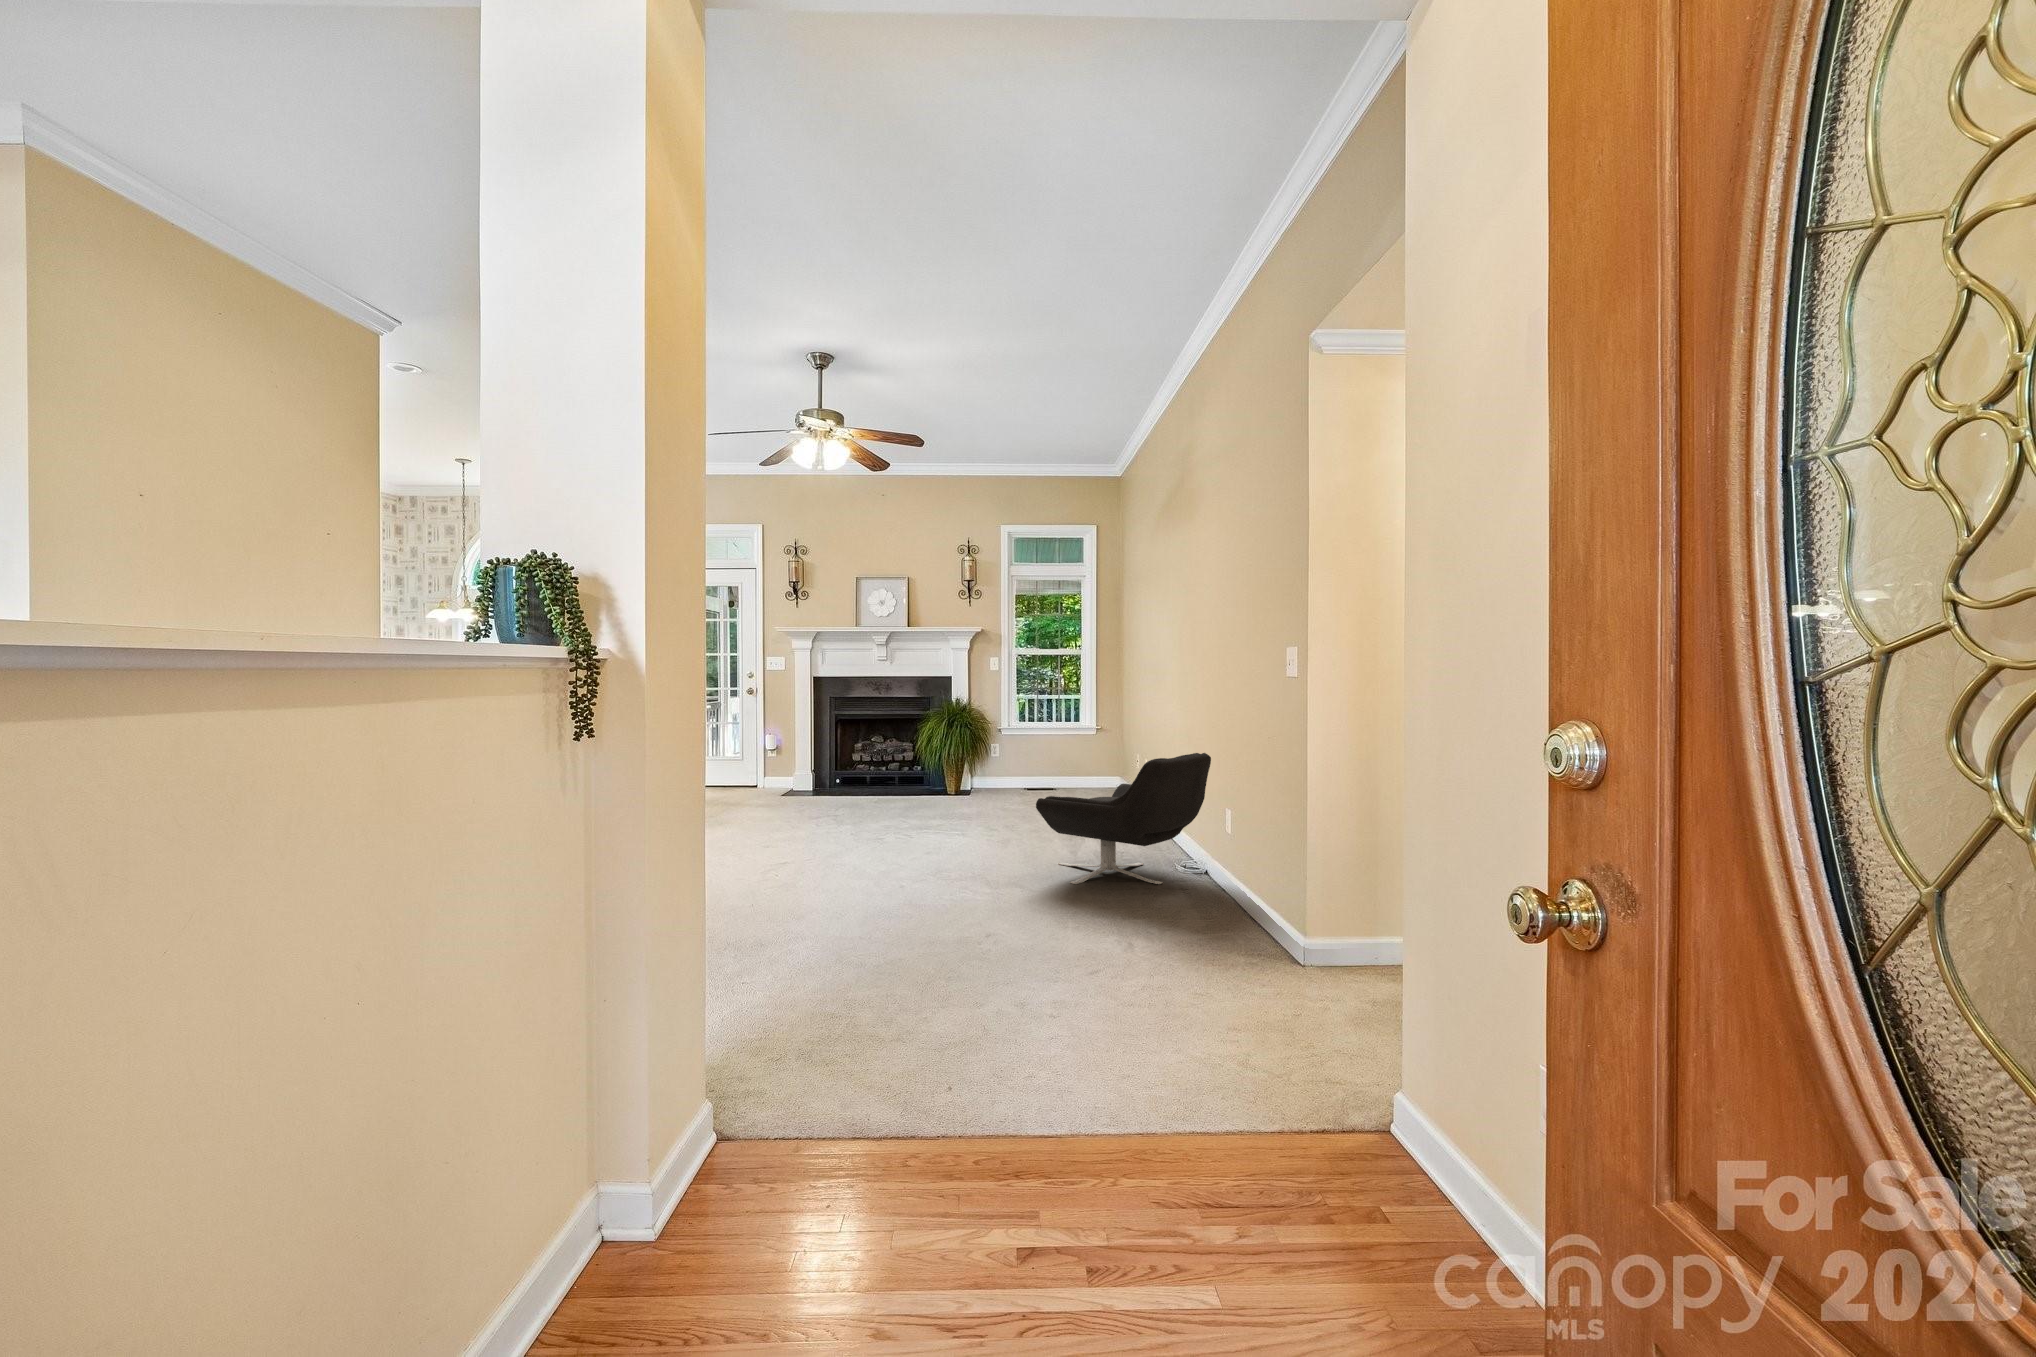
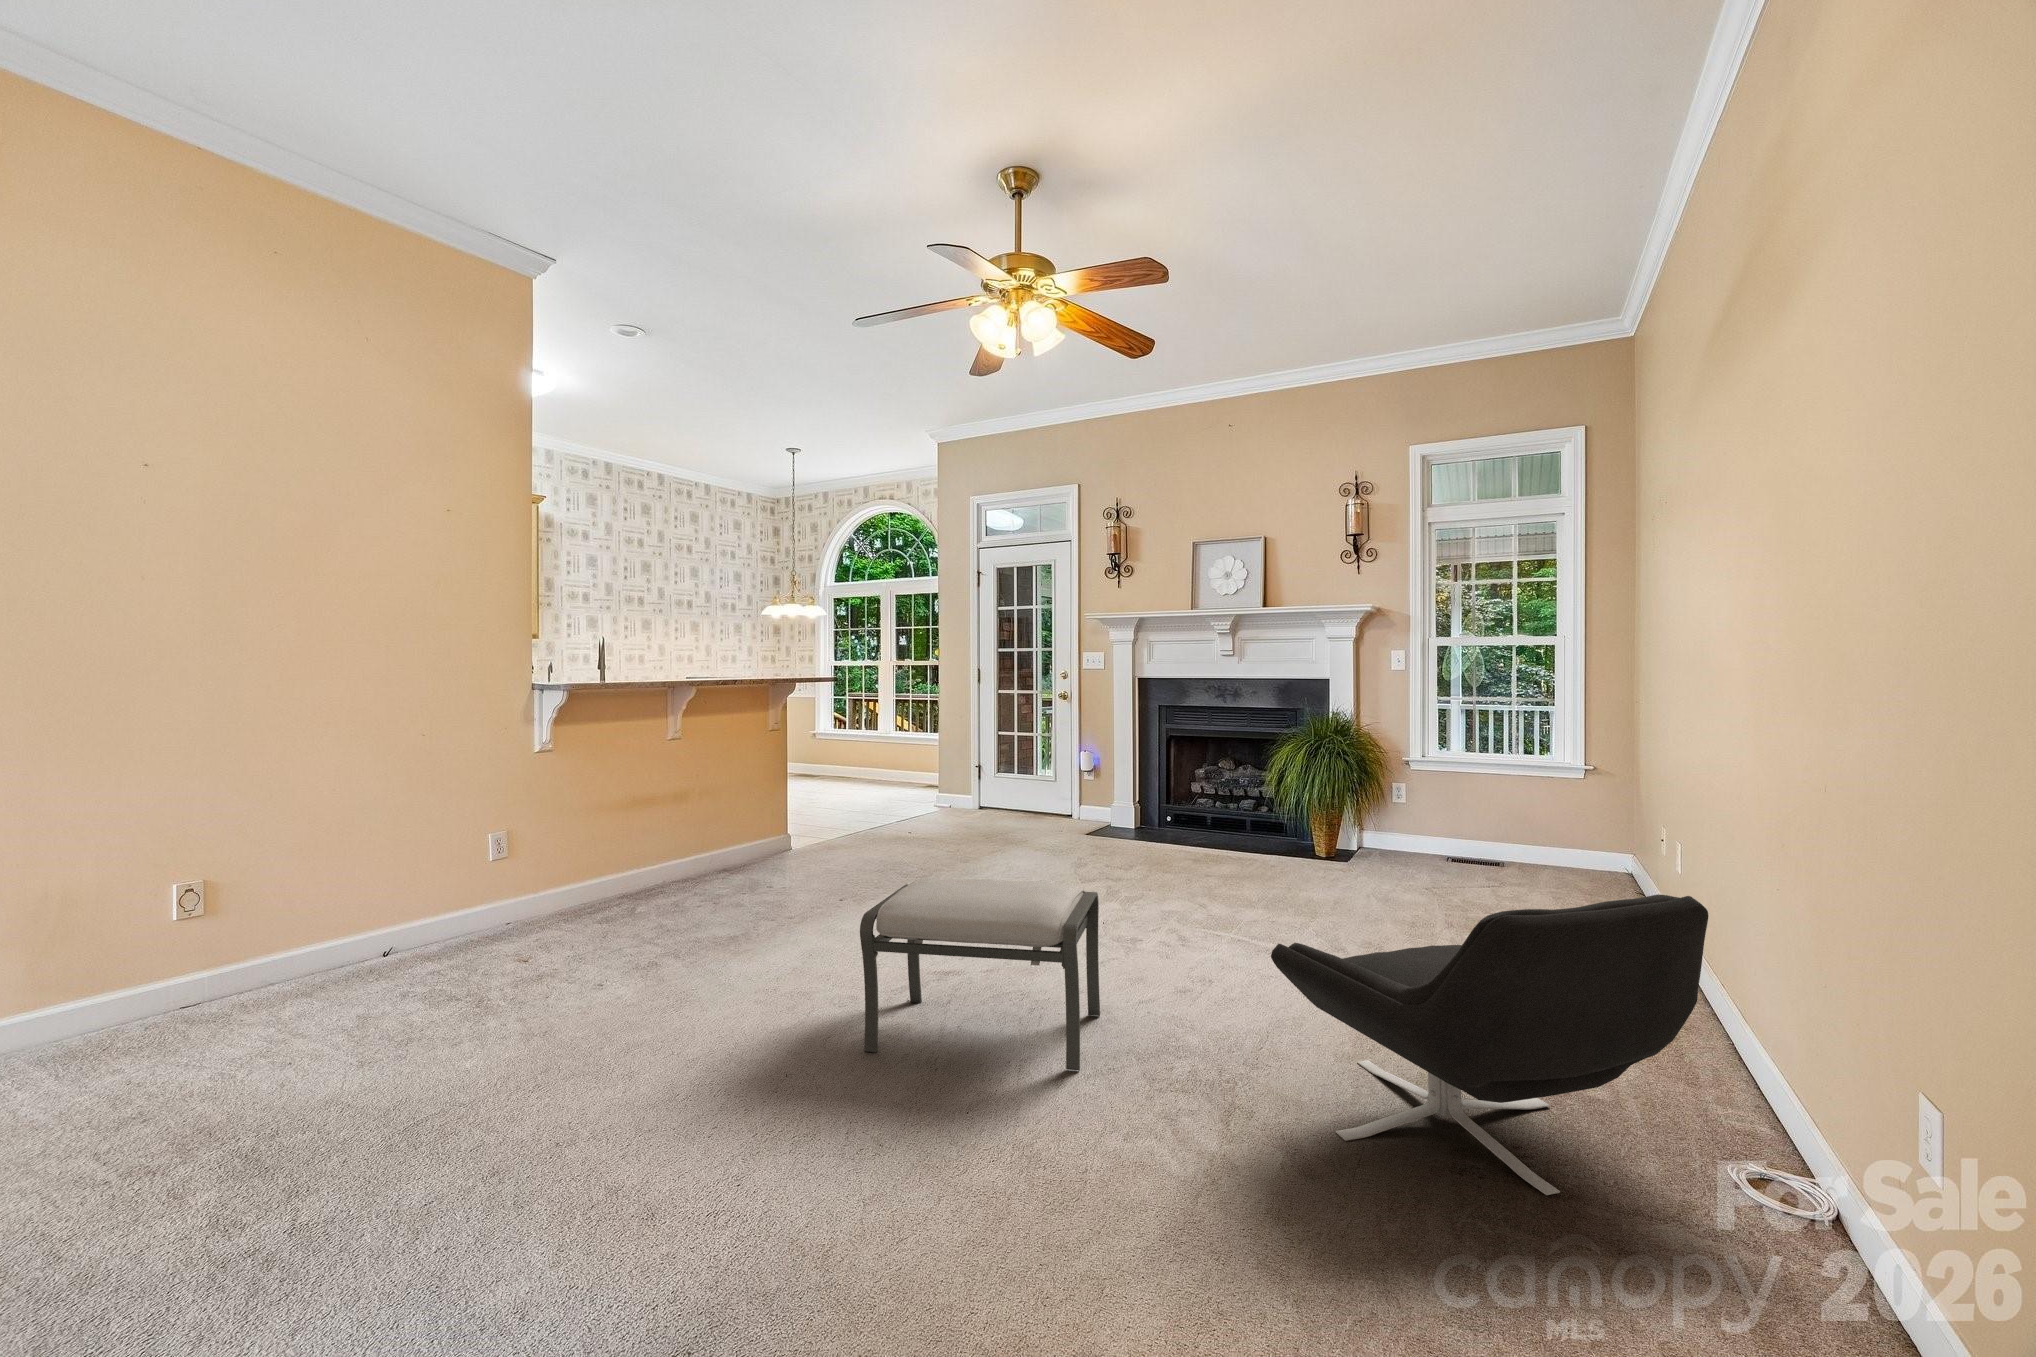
ottoman: none [794,789,934,896] -> present [860,878,1100,1070]

